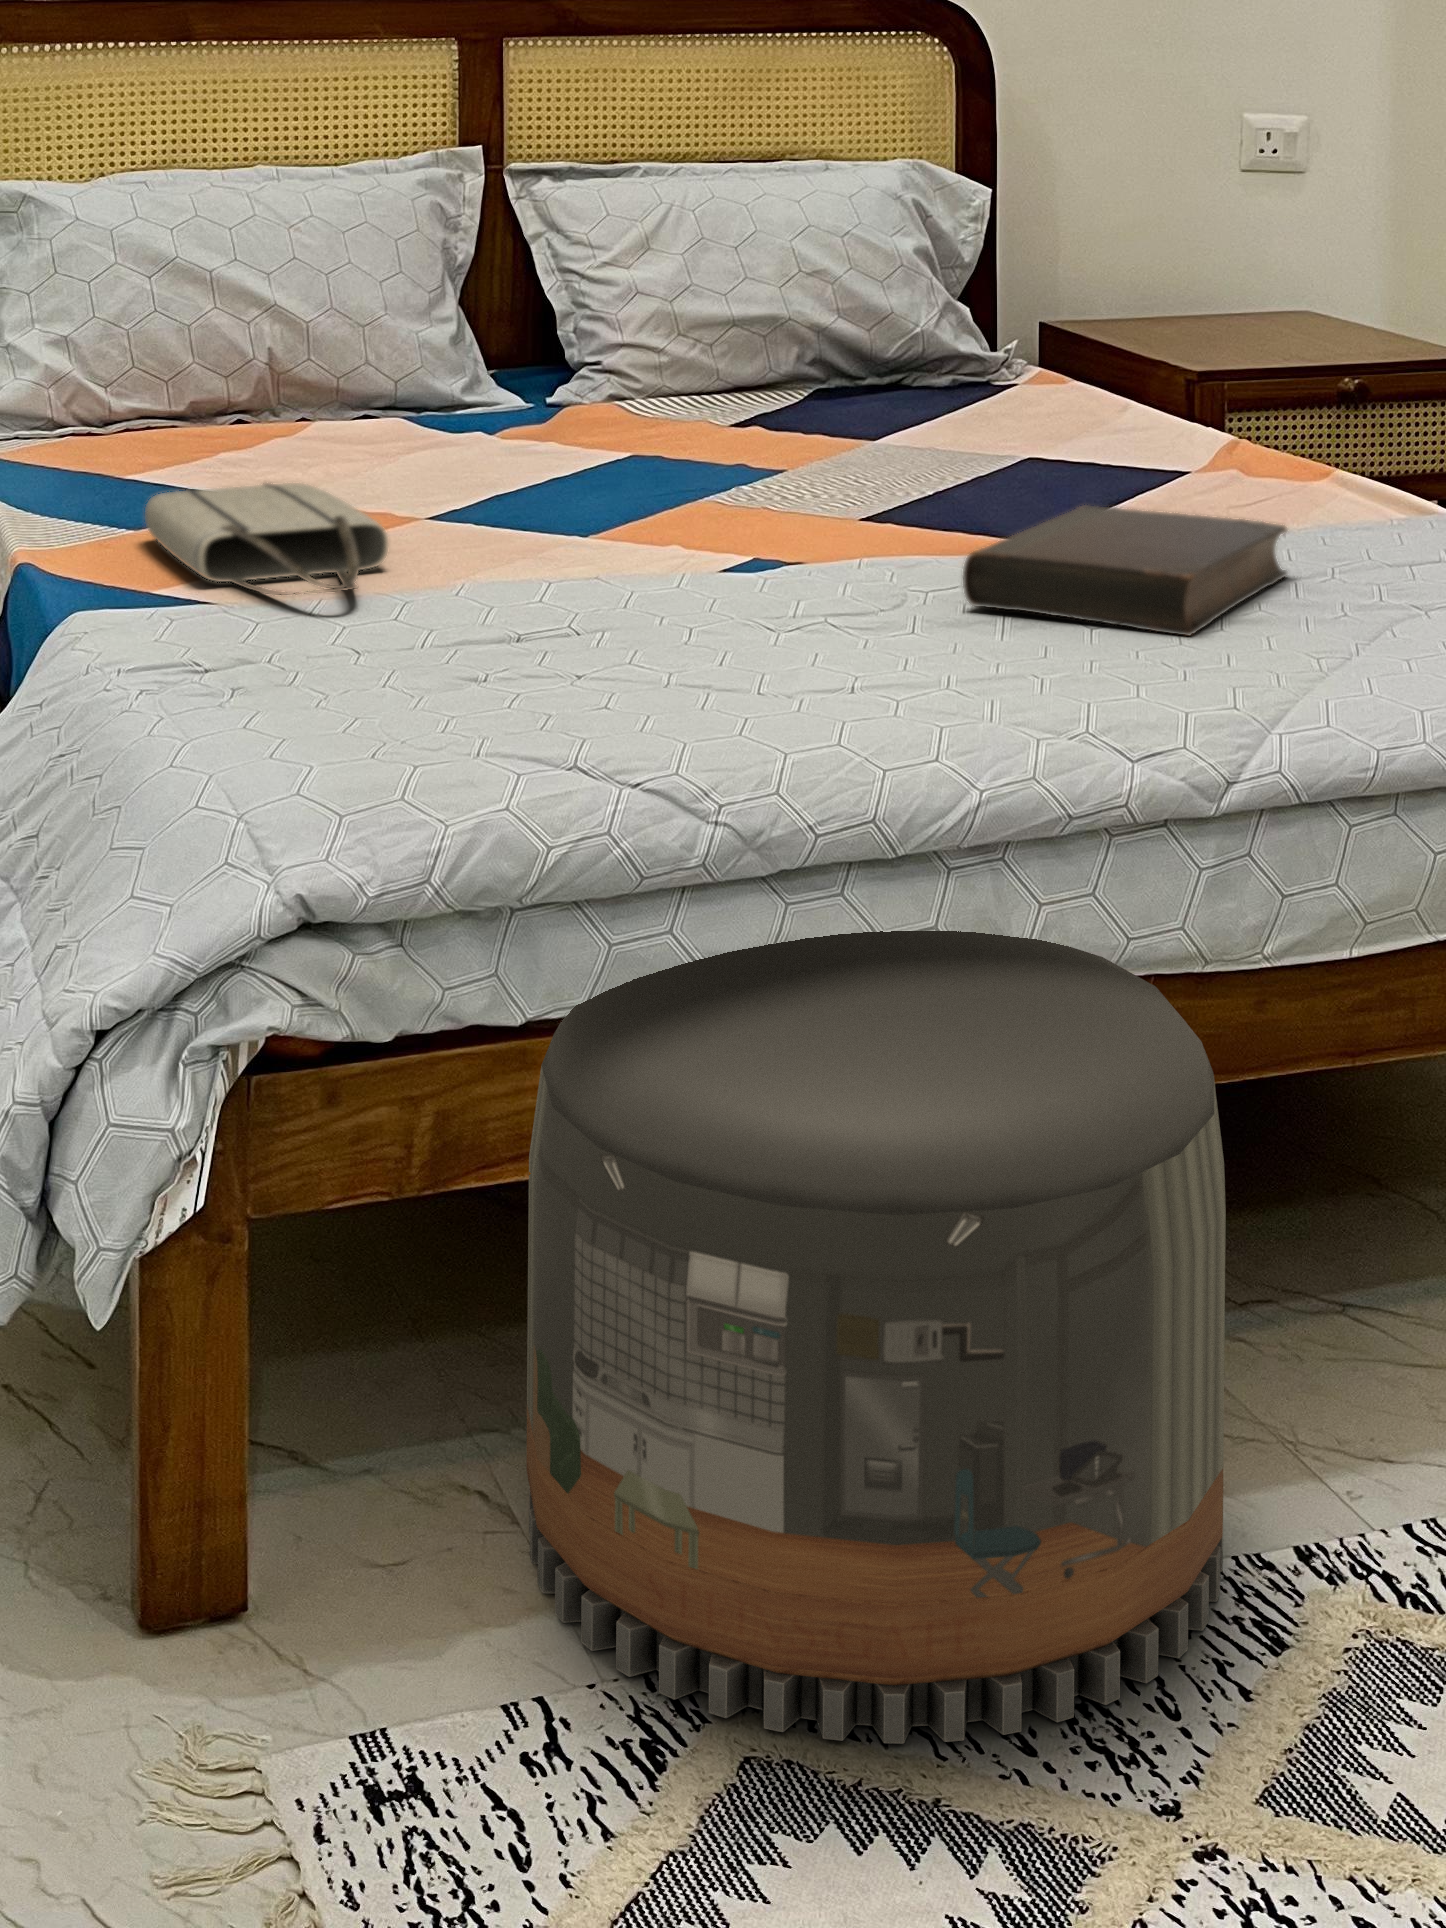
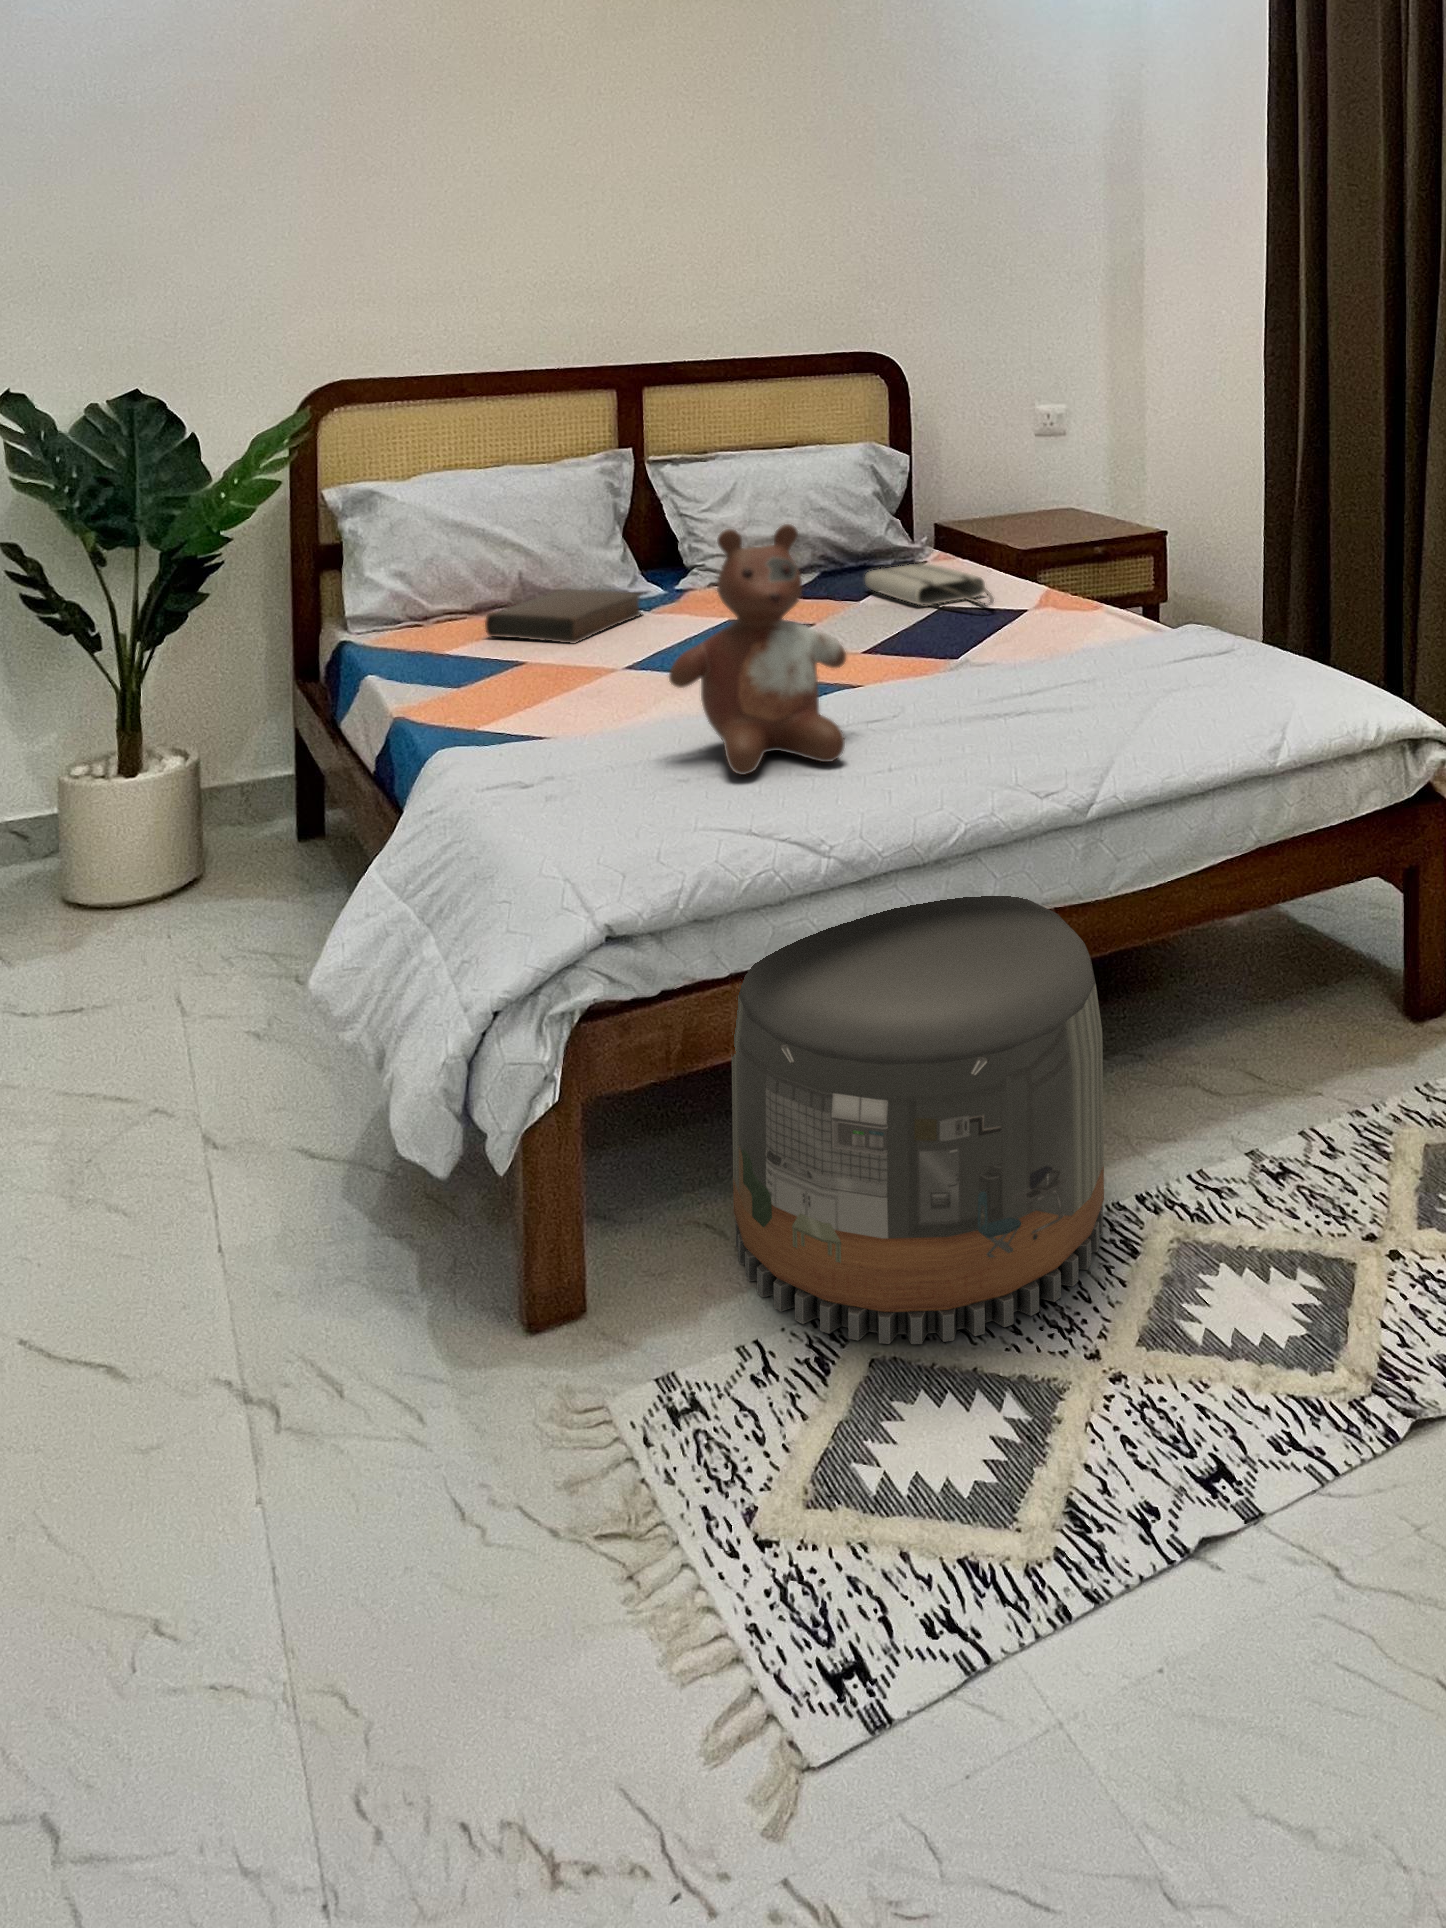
stuffed bear: none [462,237,792,685] -> present [669,524,846,775]
tote bag: present [145,483,388,594] -> present [865,563,994,608]
book: present [963,505,1287,636] -> present [485,589,642,643]

